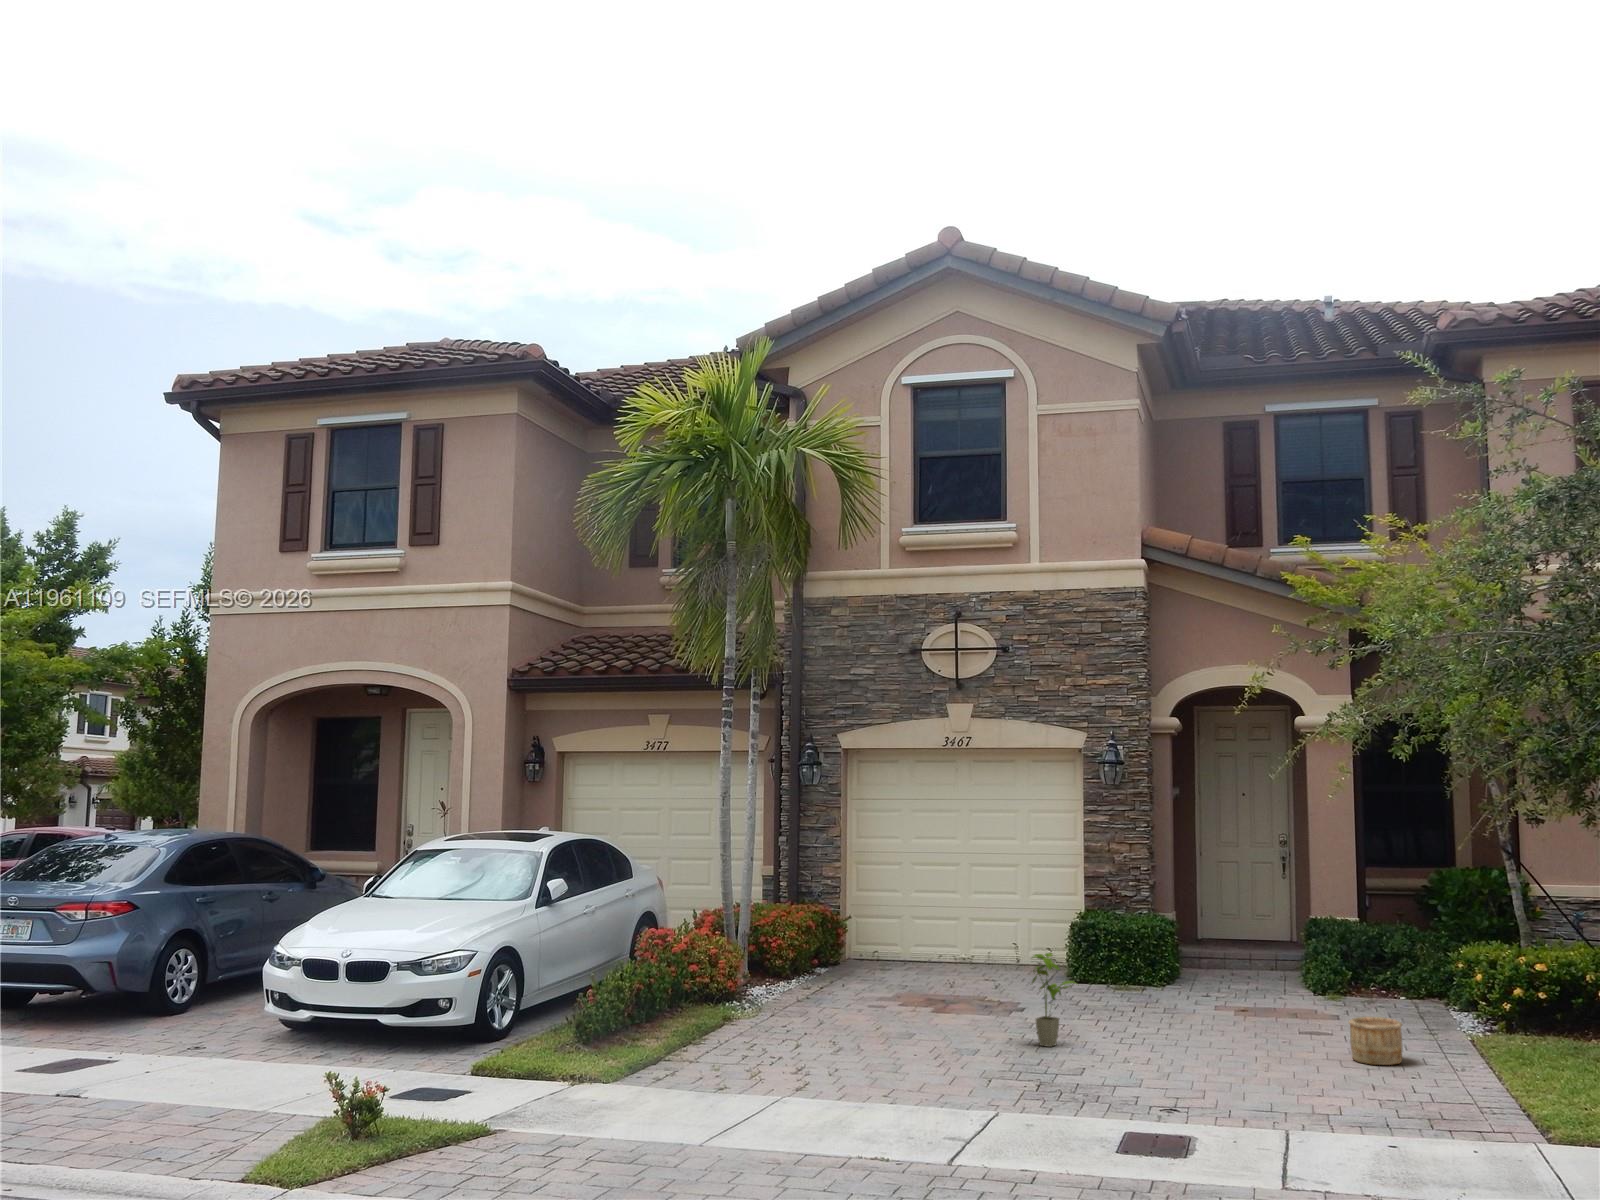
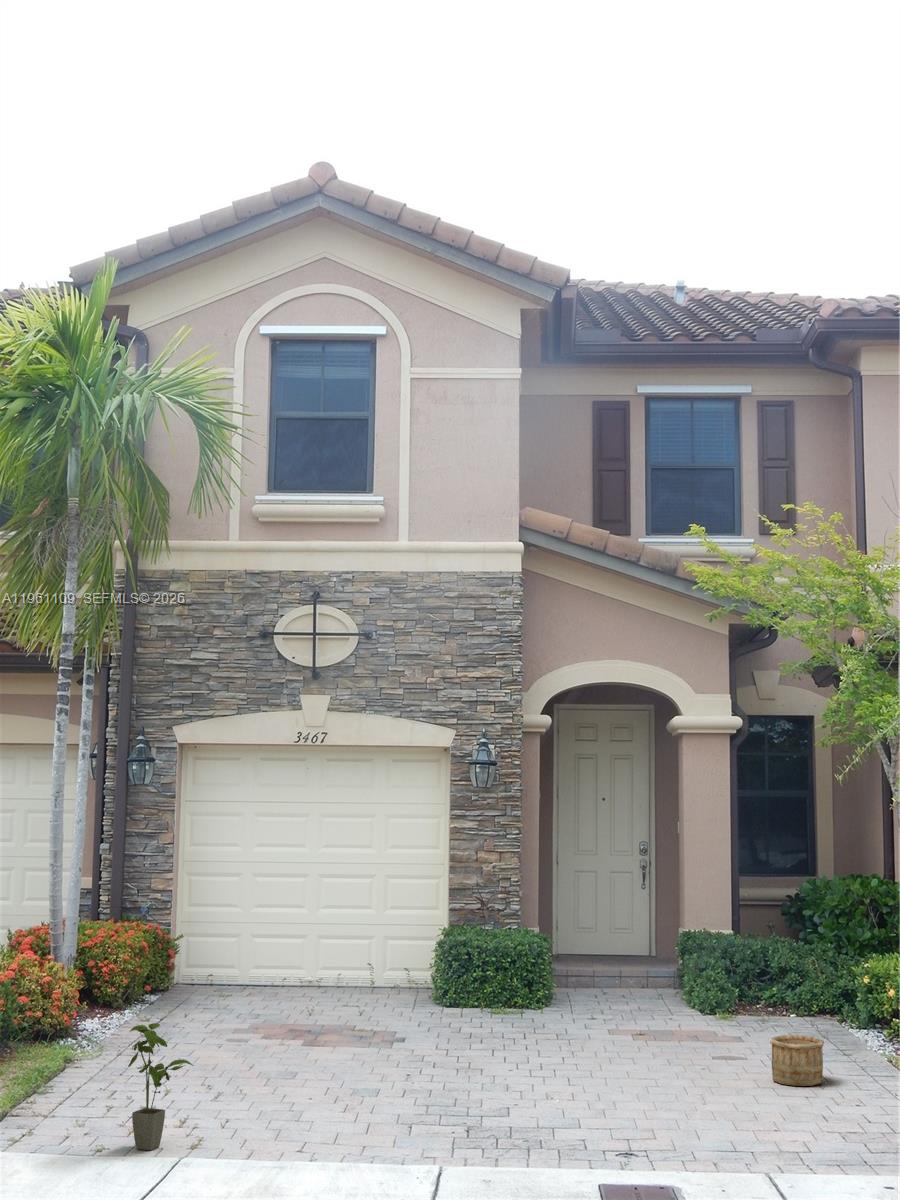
house plant: present [1032,953,1075,1047] -> present [128,1023,193,1150]

